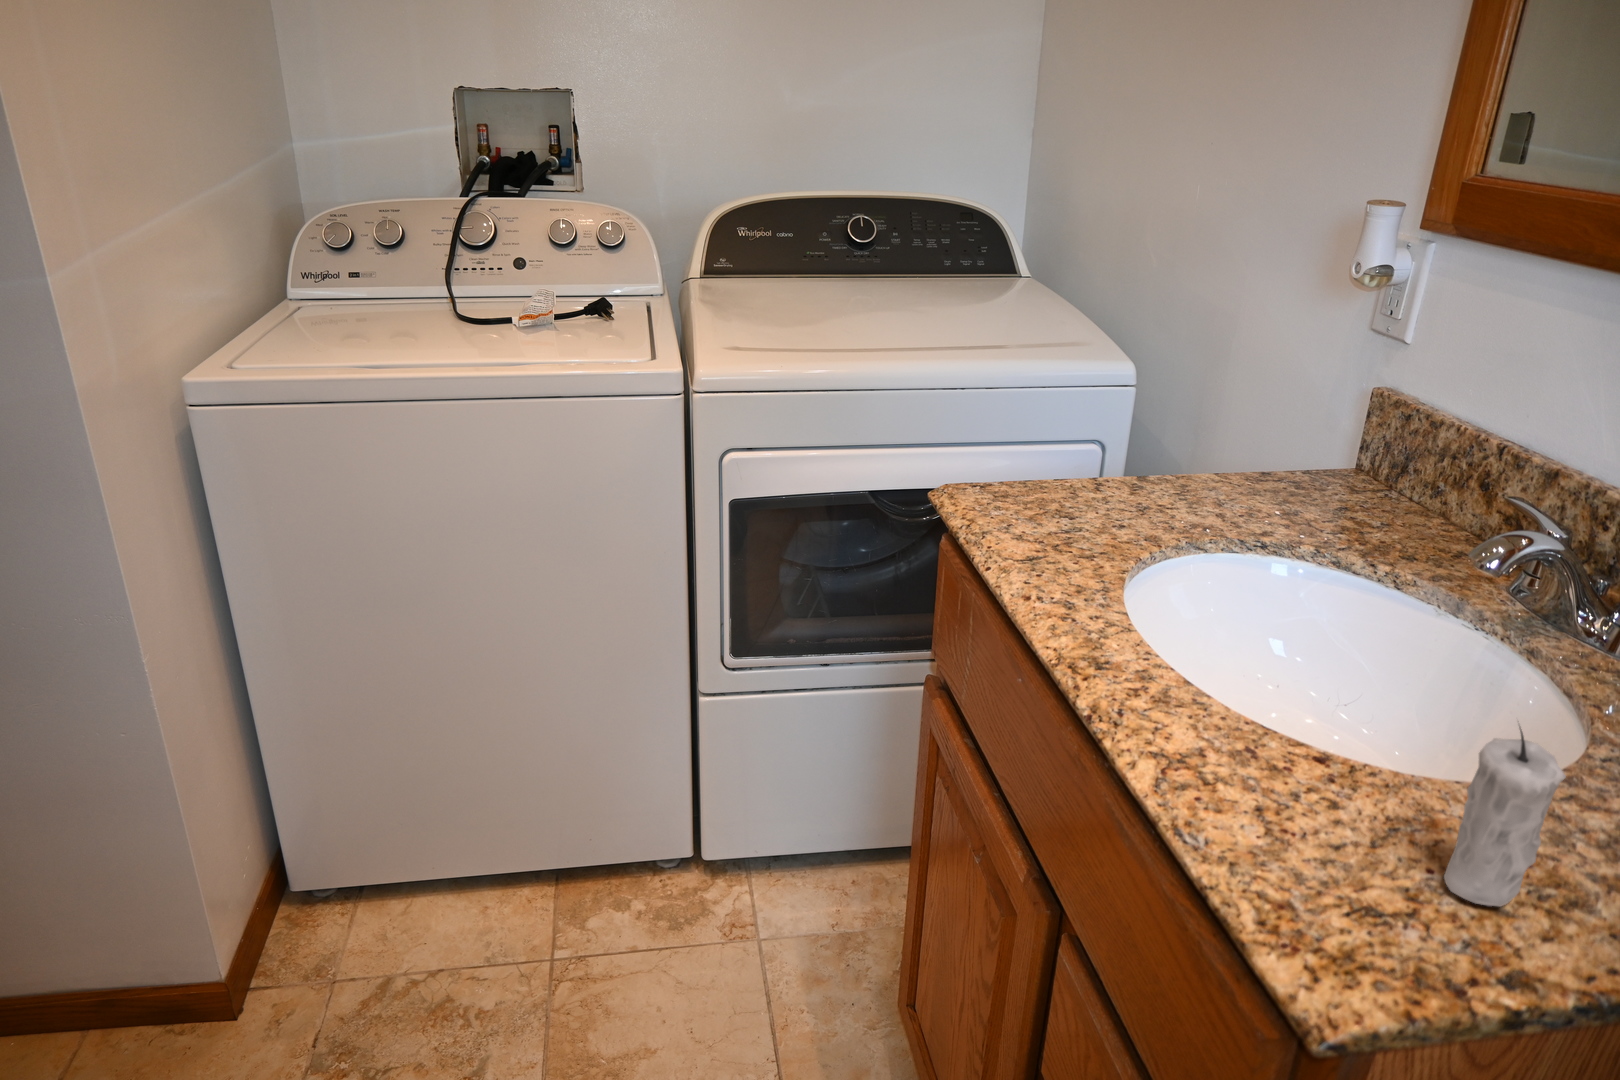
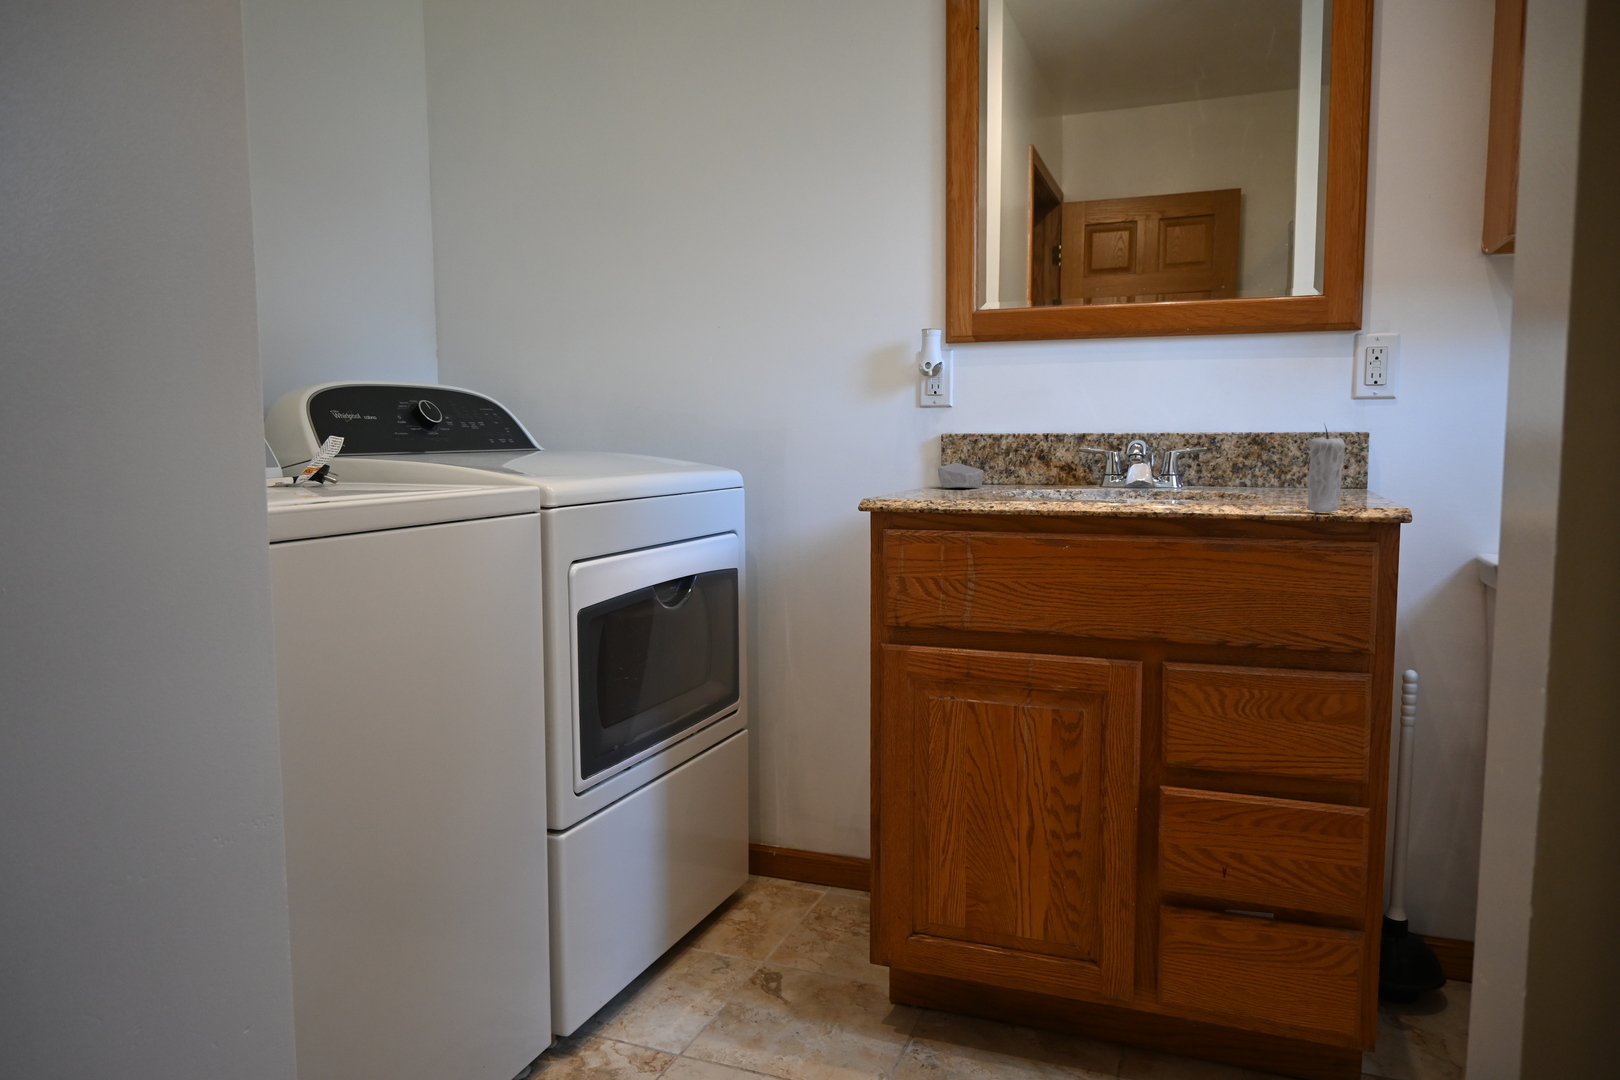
soap bar: none [1194,463,1297,517] -> present [938,463,984,488]

